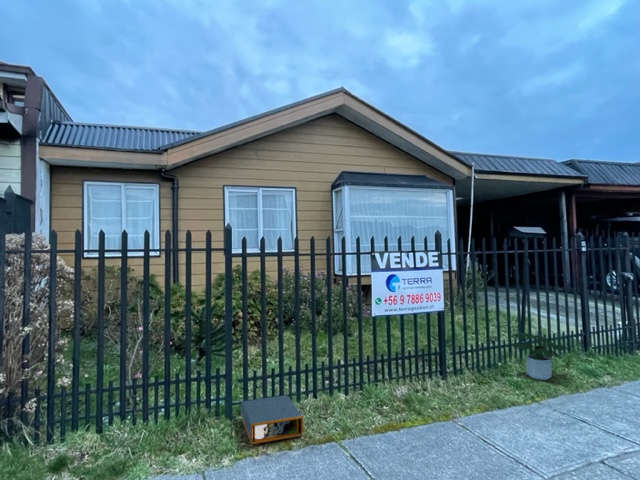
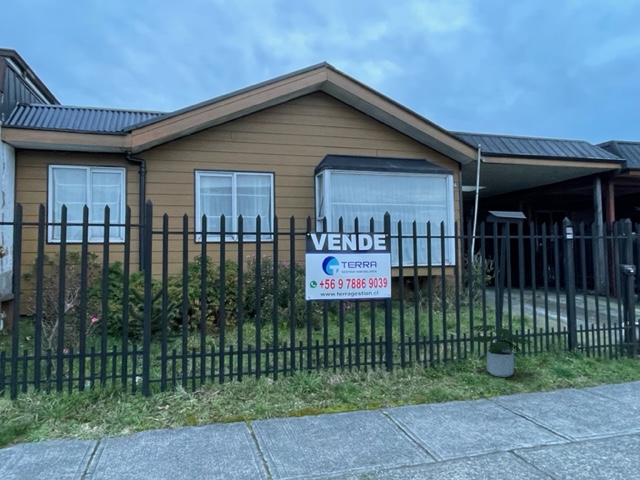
storage box: present [241,395,303,444] -> none [145,379,204,422]

